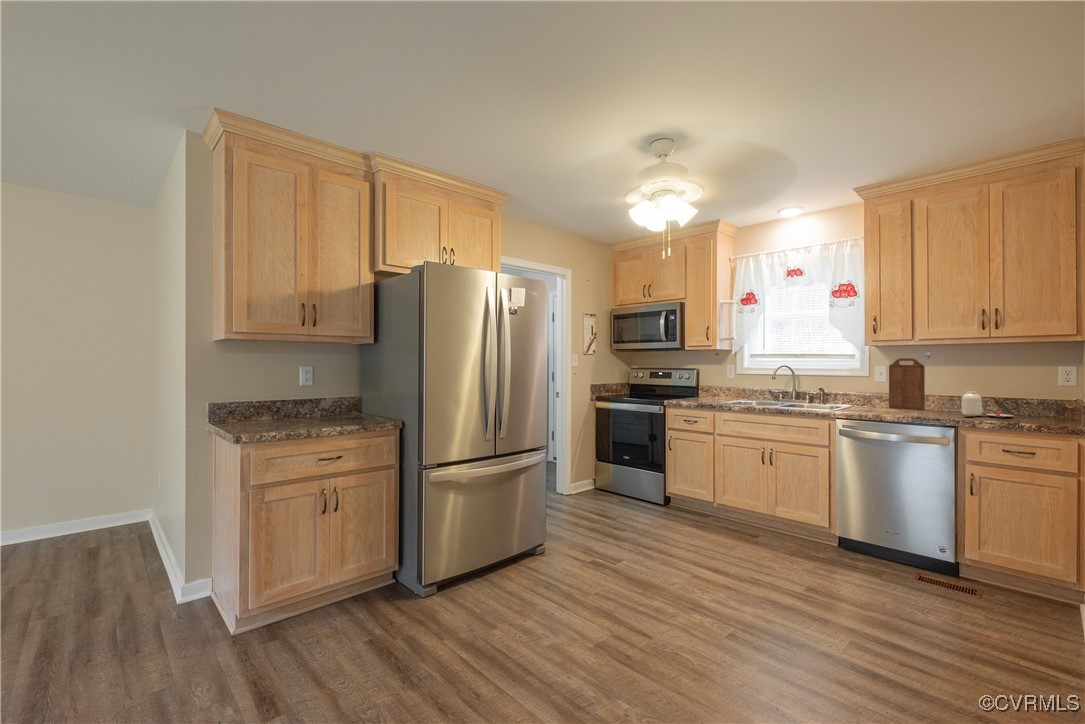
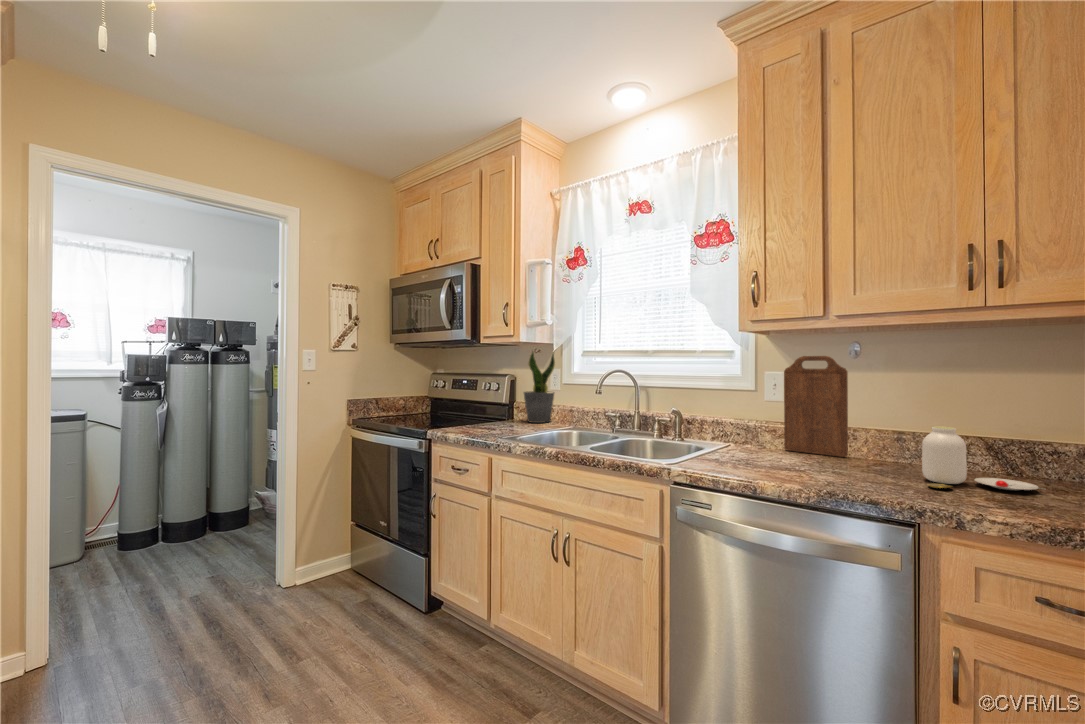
potted plant: none [711,354,732,398] -> present [524,351,555,423]

